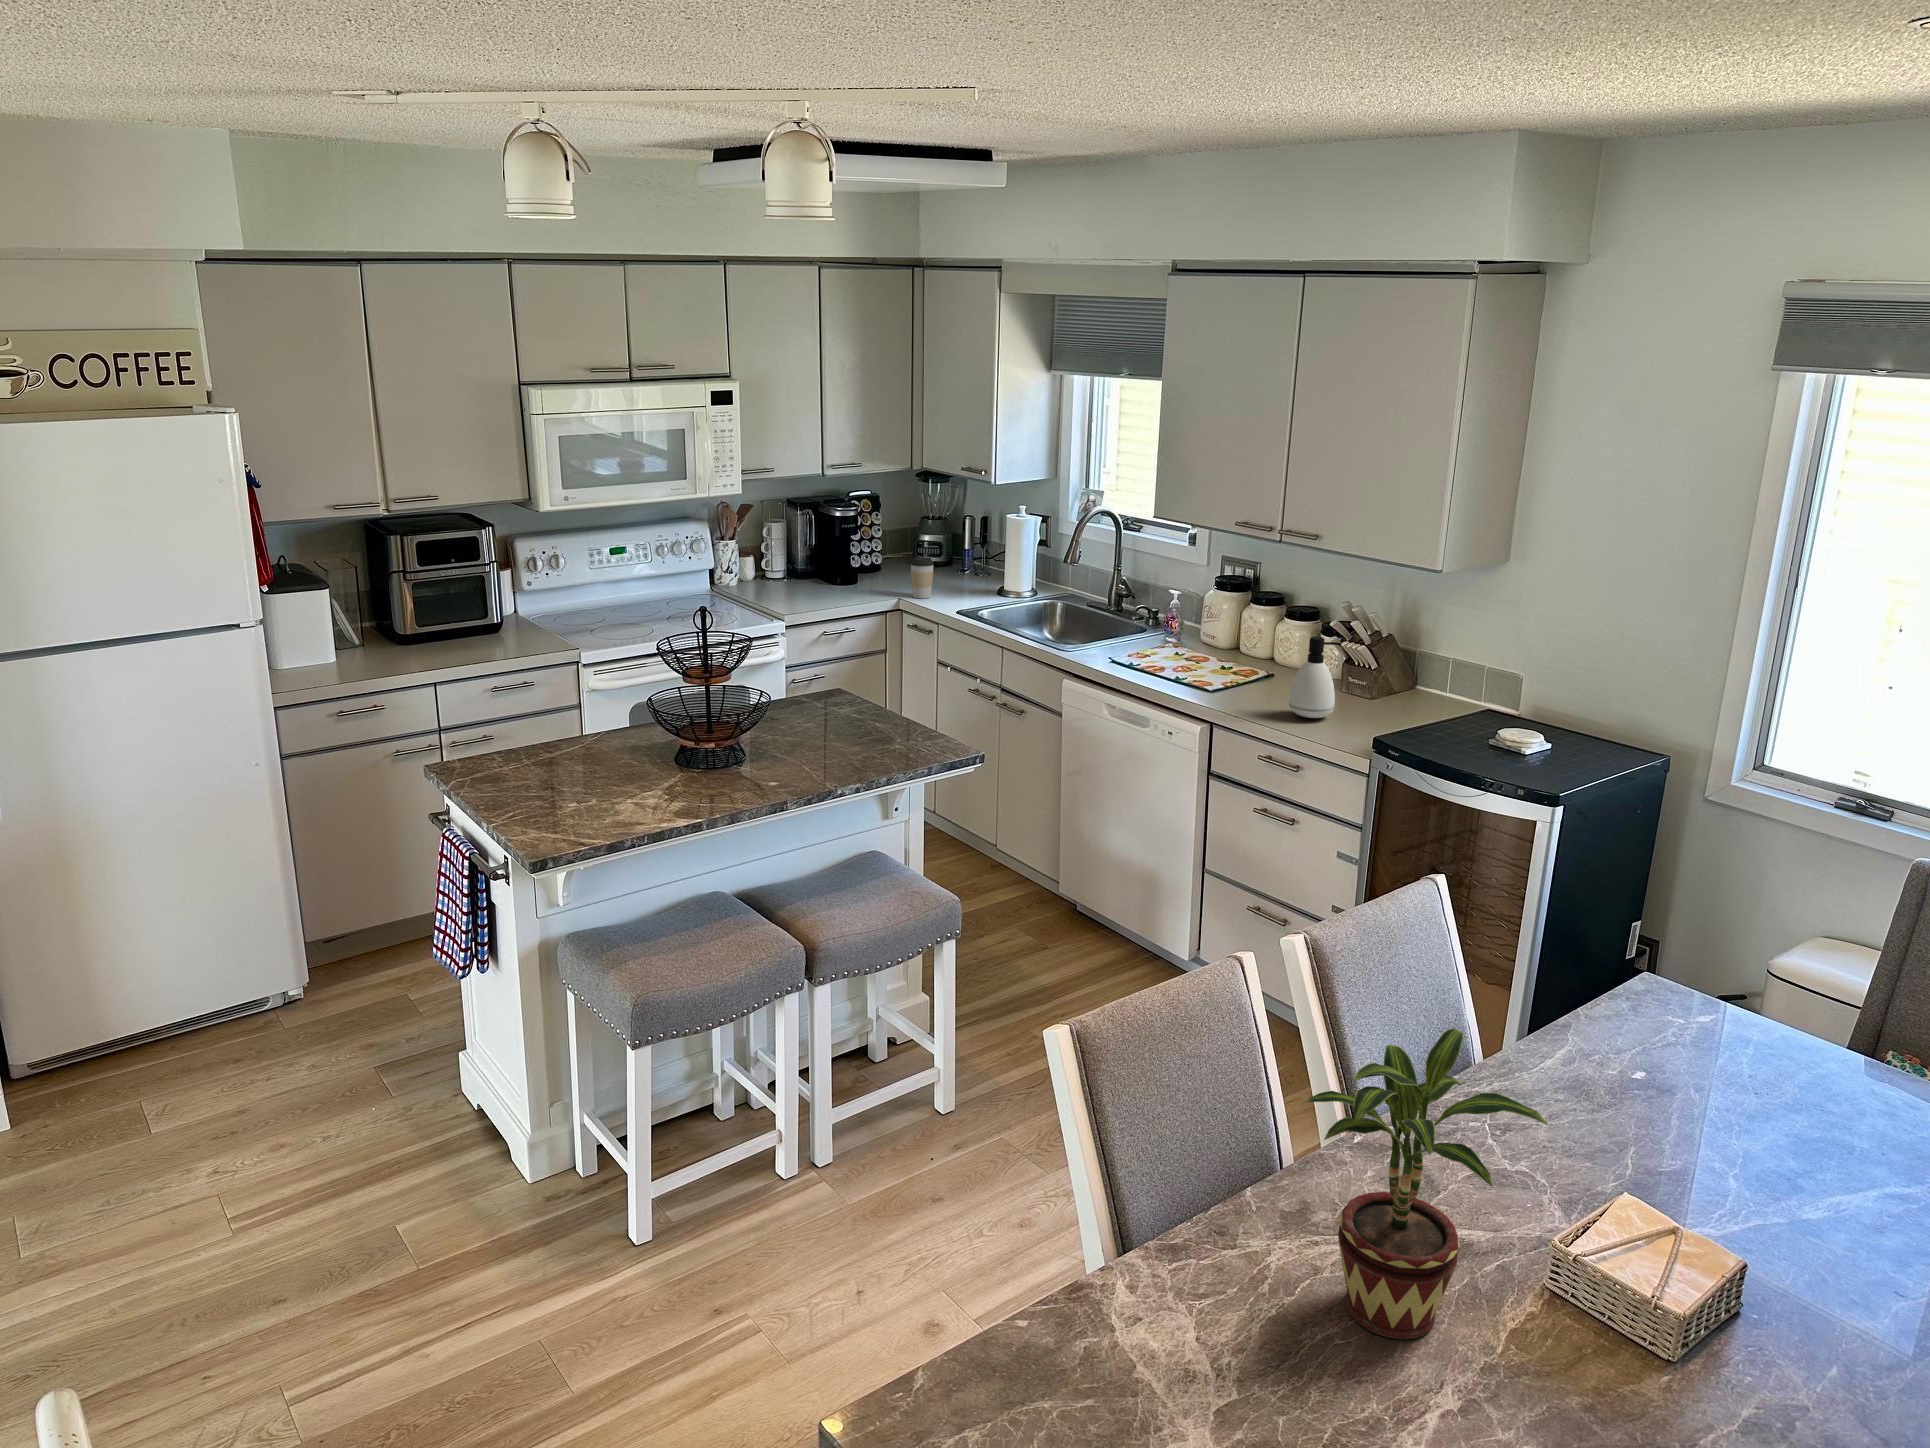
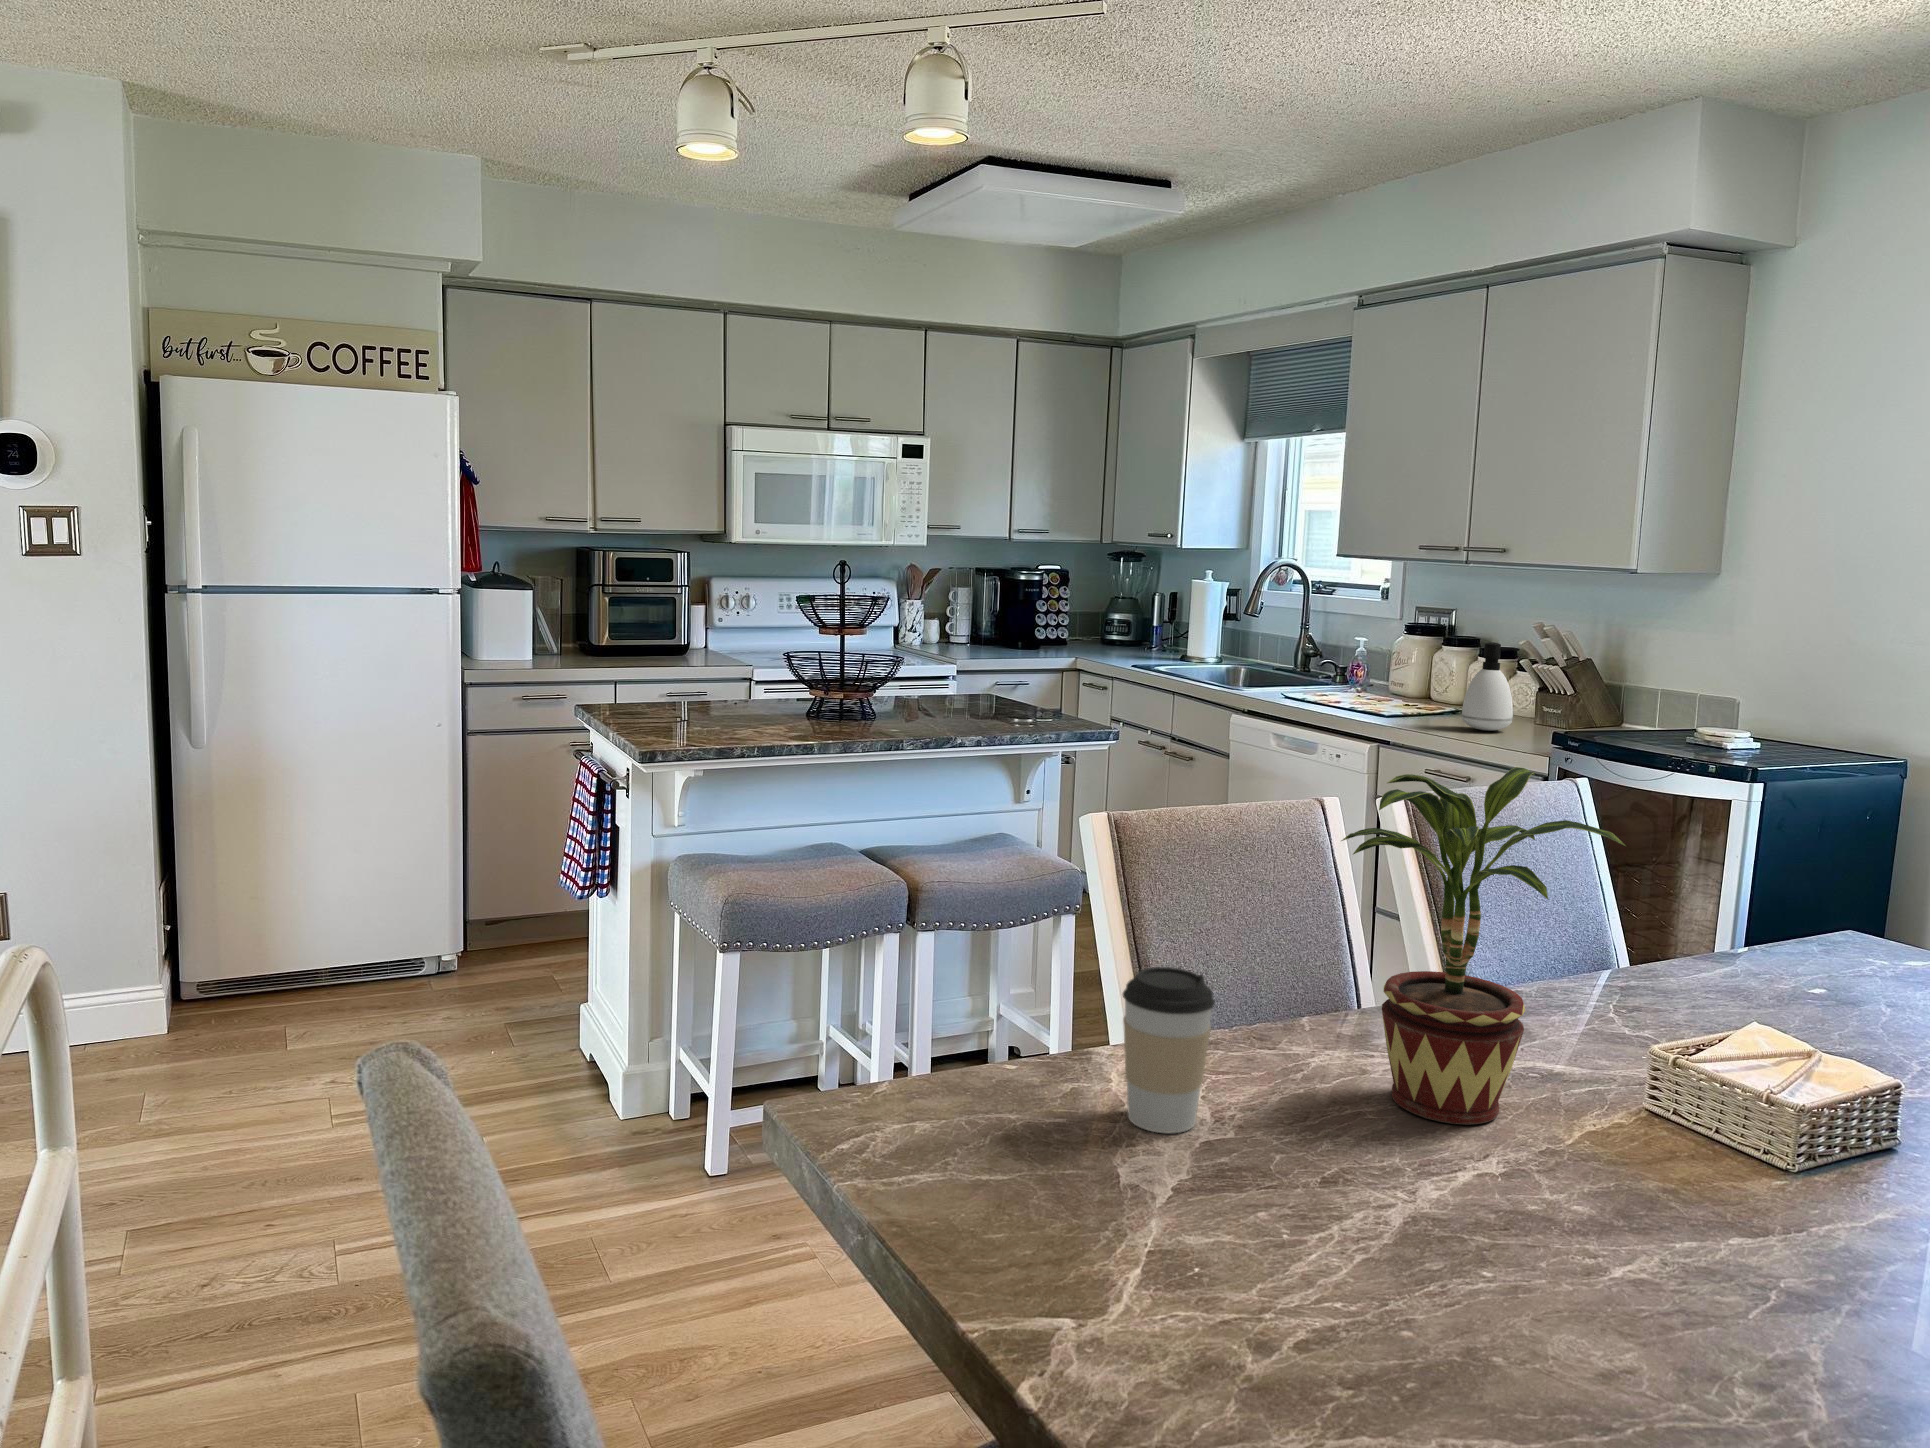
coffee cup: present [910,557,934,598] -> present [1123,967,1215,1133]

